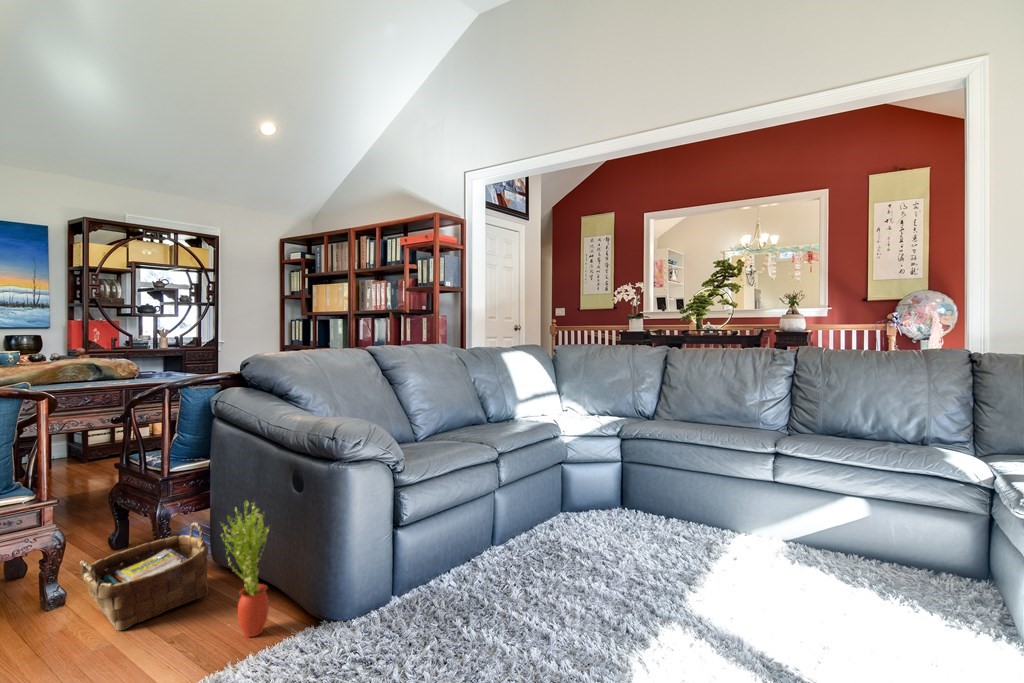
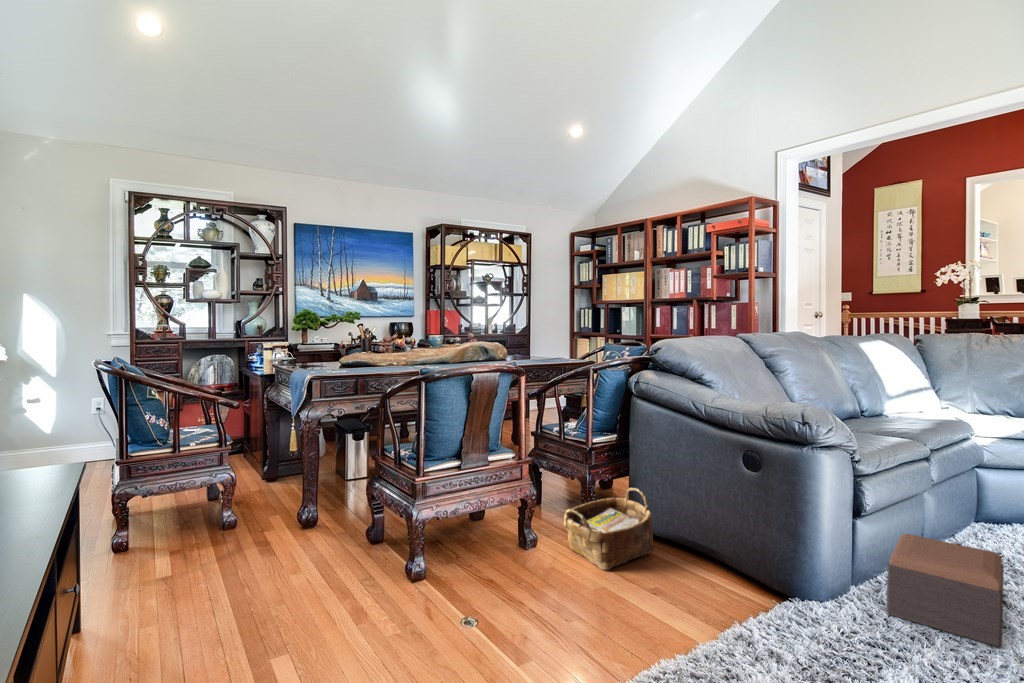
potted plant: present [221,502,269,637] -> none [697,474,745,595]
footstool: none [399,540,513,649] -> present [887,534,1004,647]

